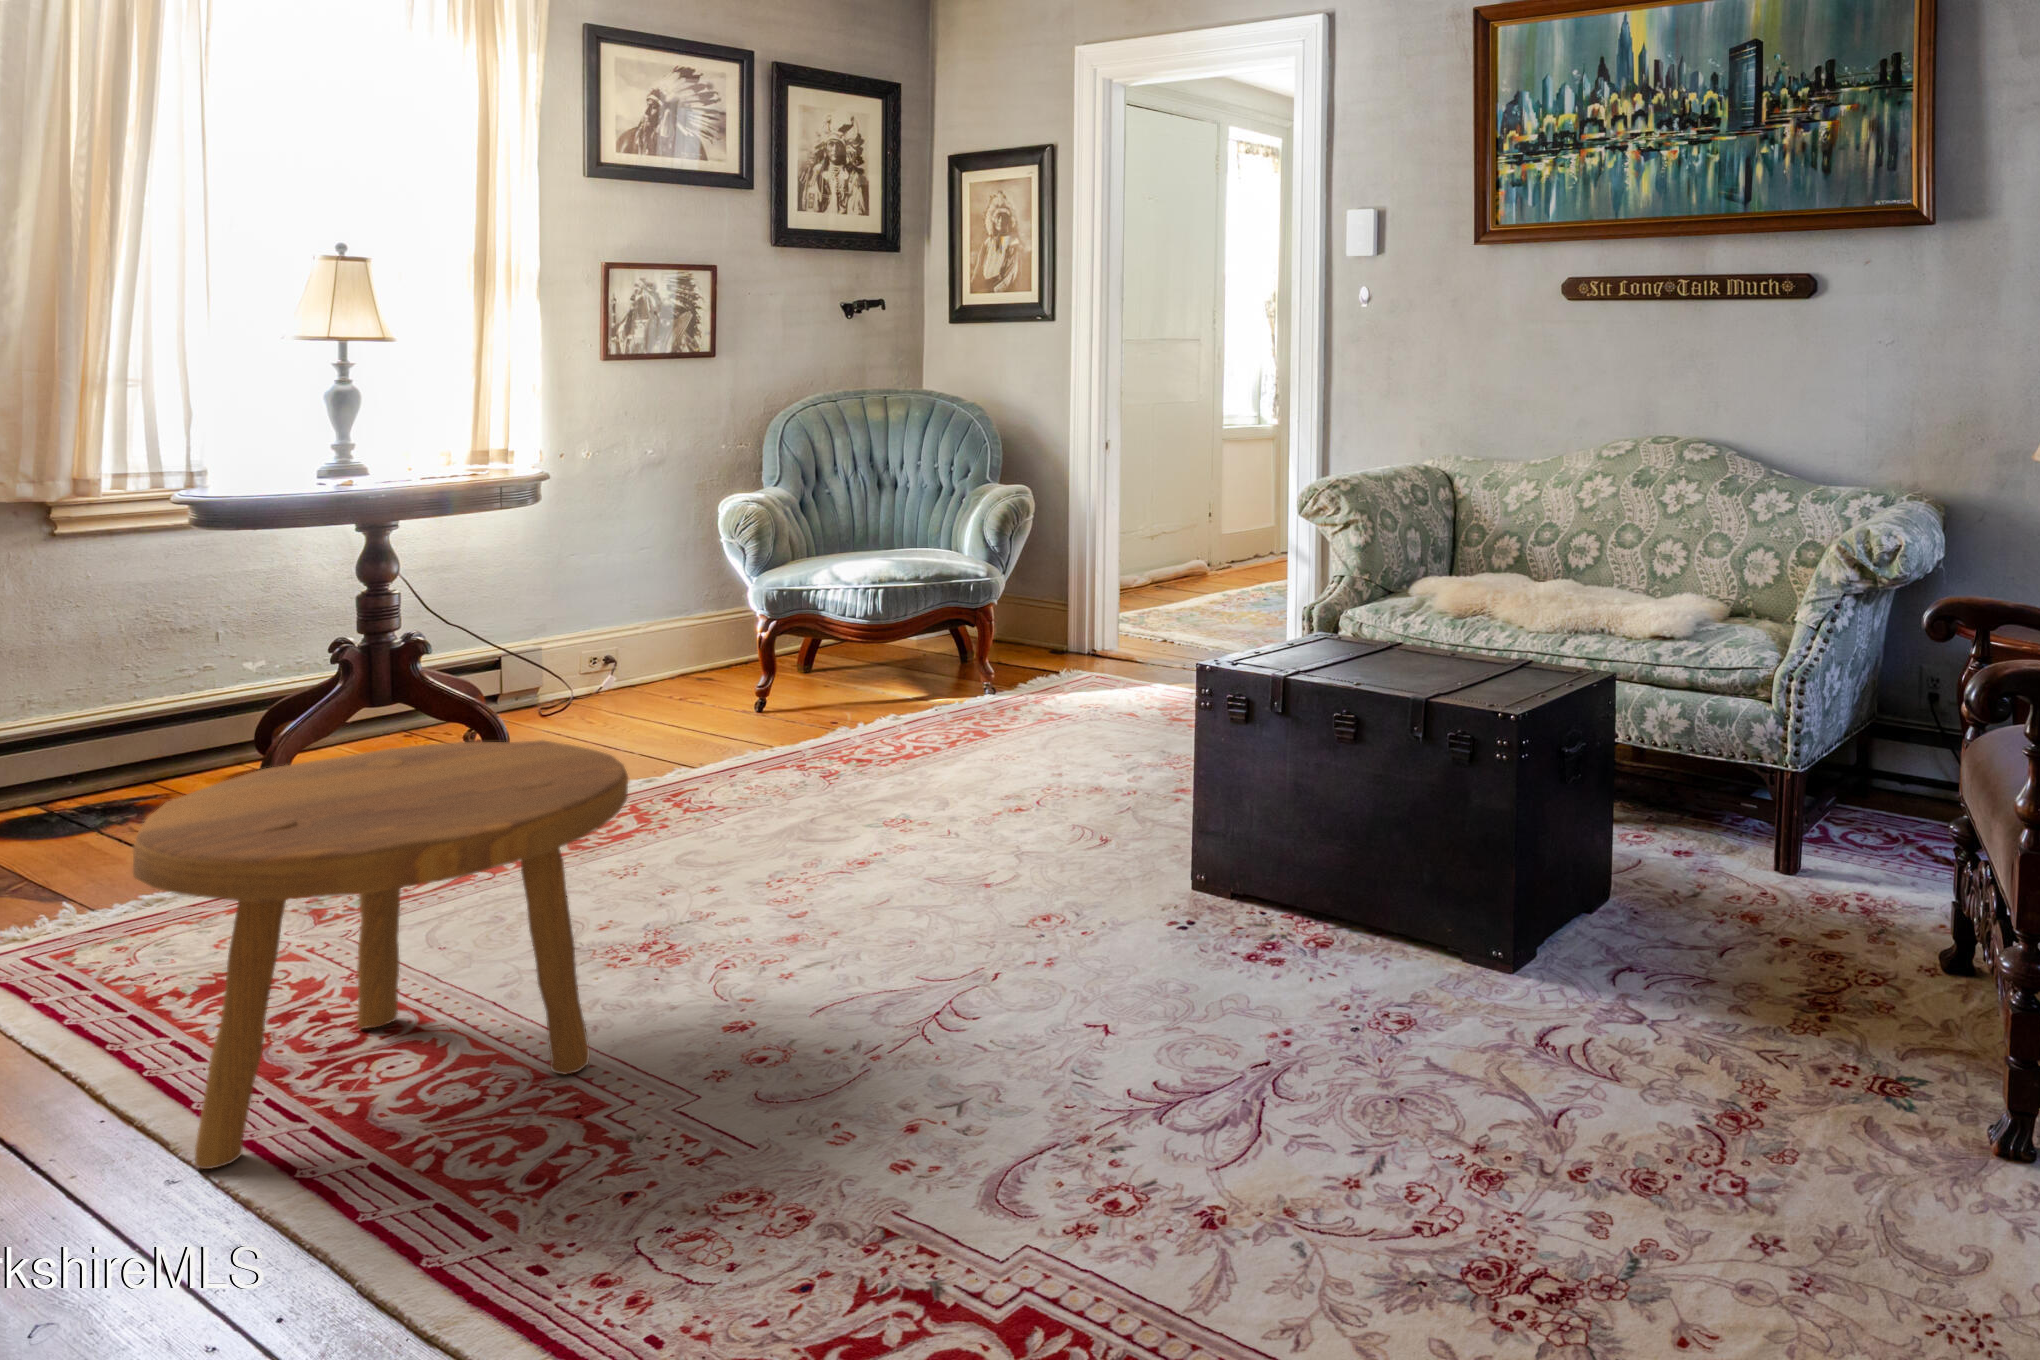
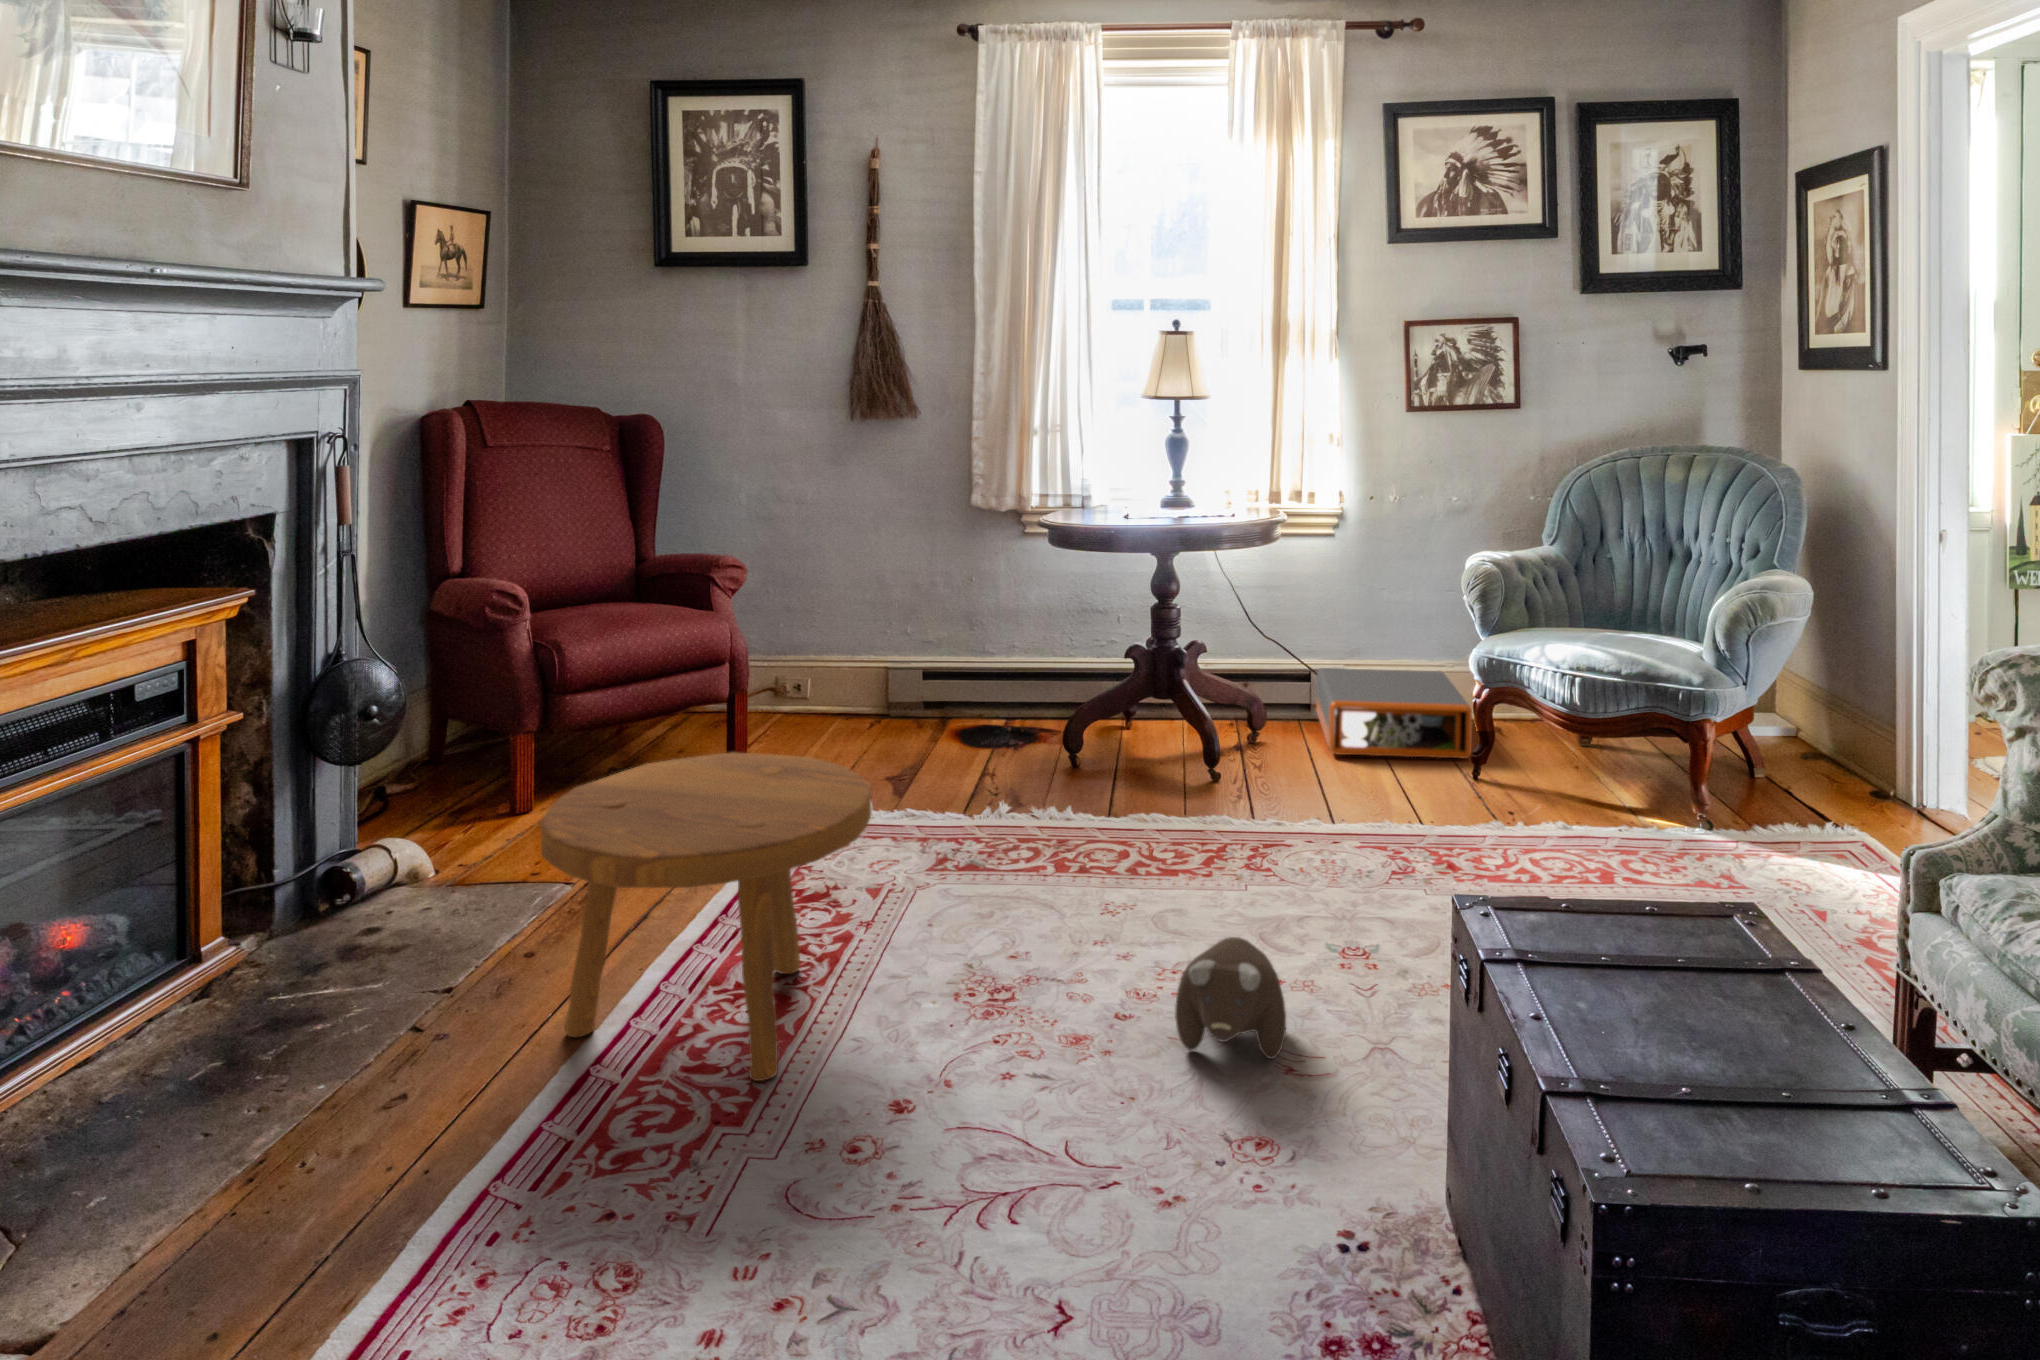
storage box: none [508,633,738,725] -> present [1316,668,1472,758]
plush toy: none [880,792,1001,901] -> present [1175,937,1286,1059]

